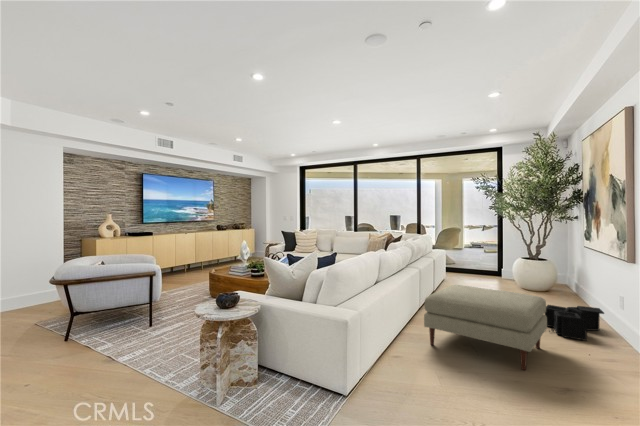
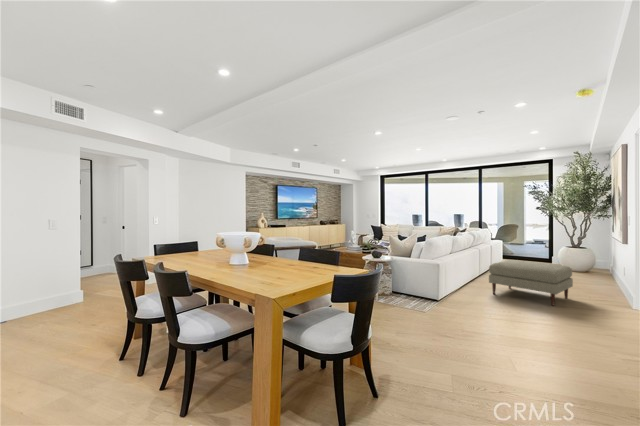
storage bin: present [545,305,604,341] -> none [574,276,620,297]

